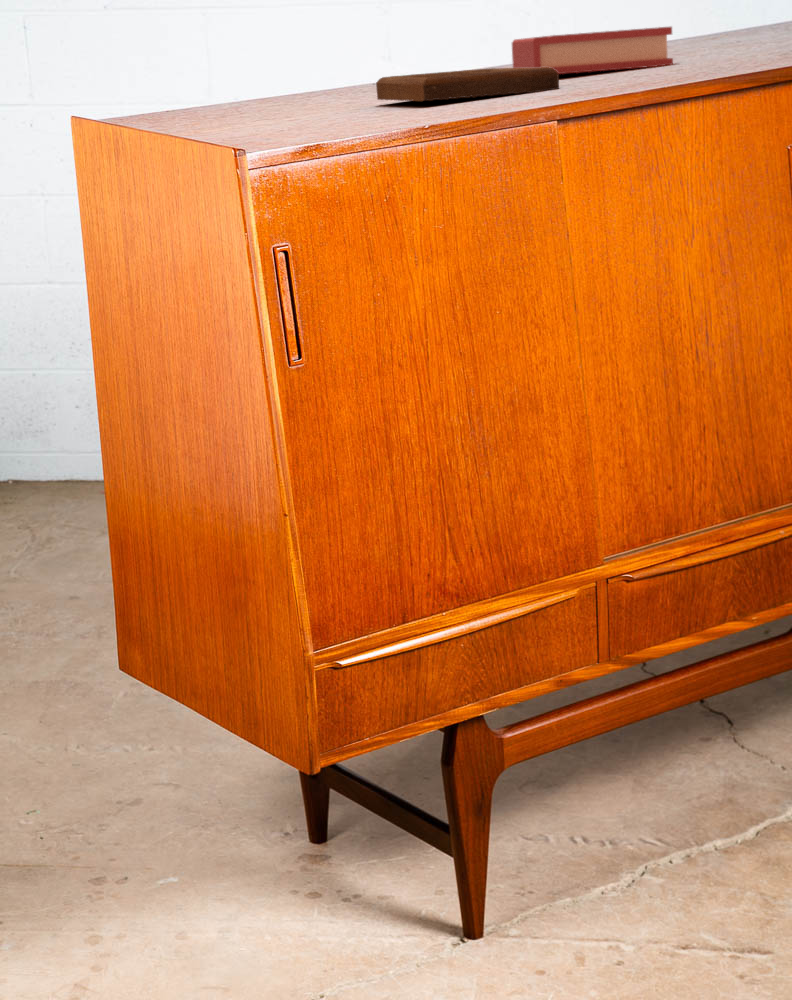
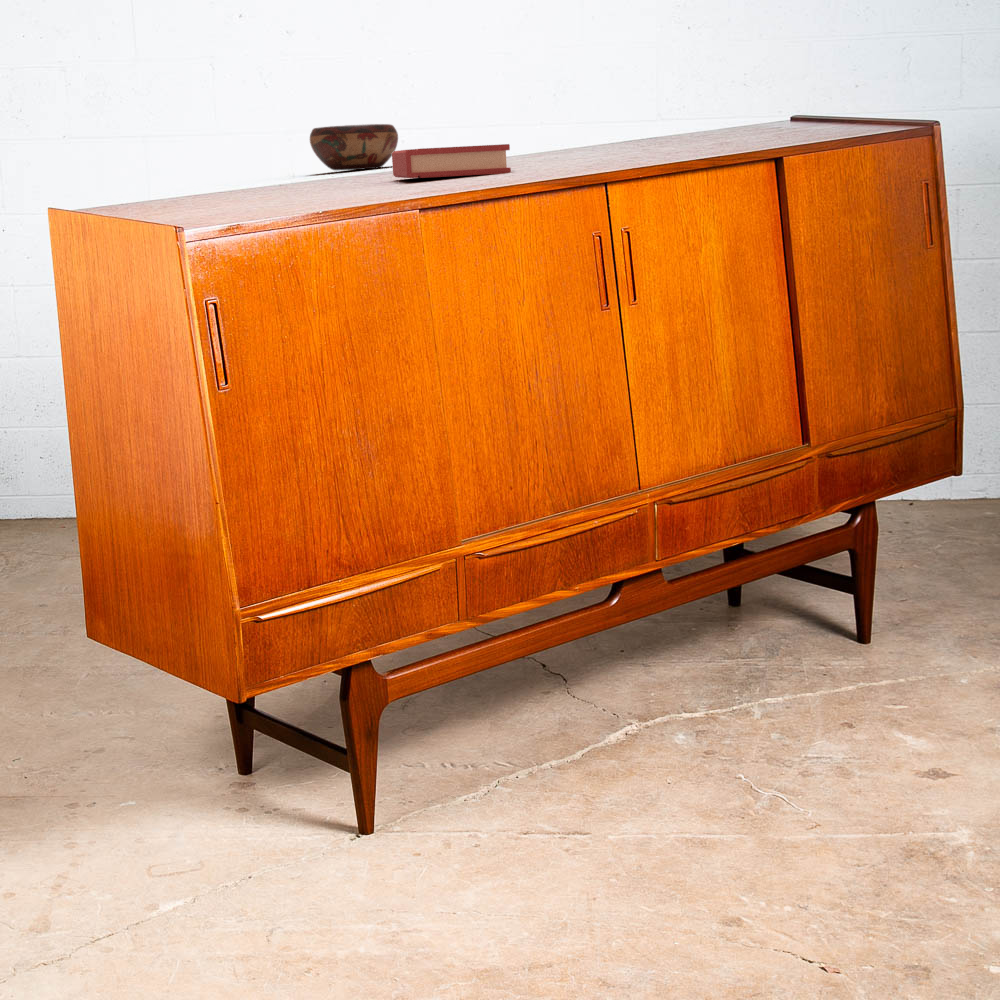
decorative bowl: none [399,5,509,65] -> present [310,124,398,170]
picture frame: present [376,67,559,101] -> none [285,172,422,195]

